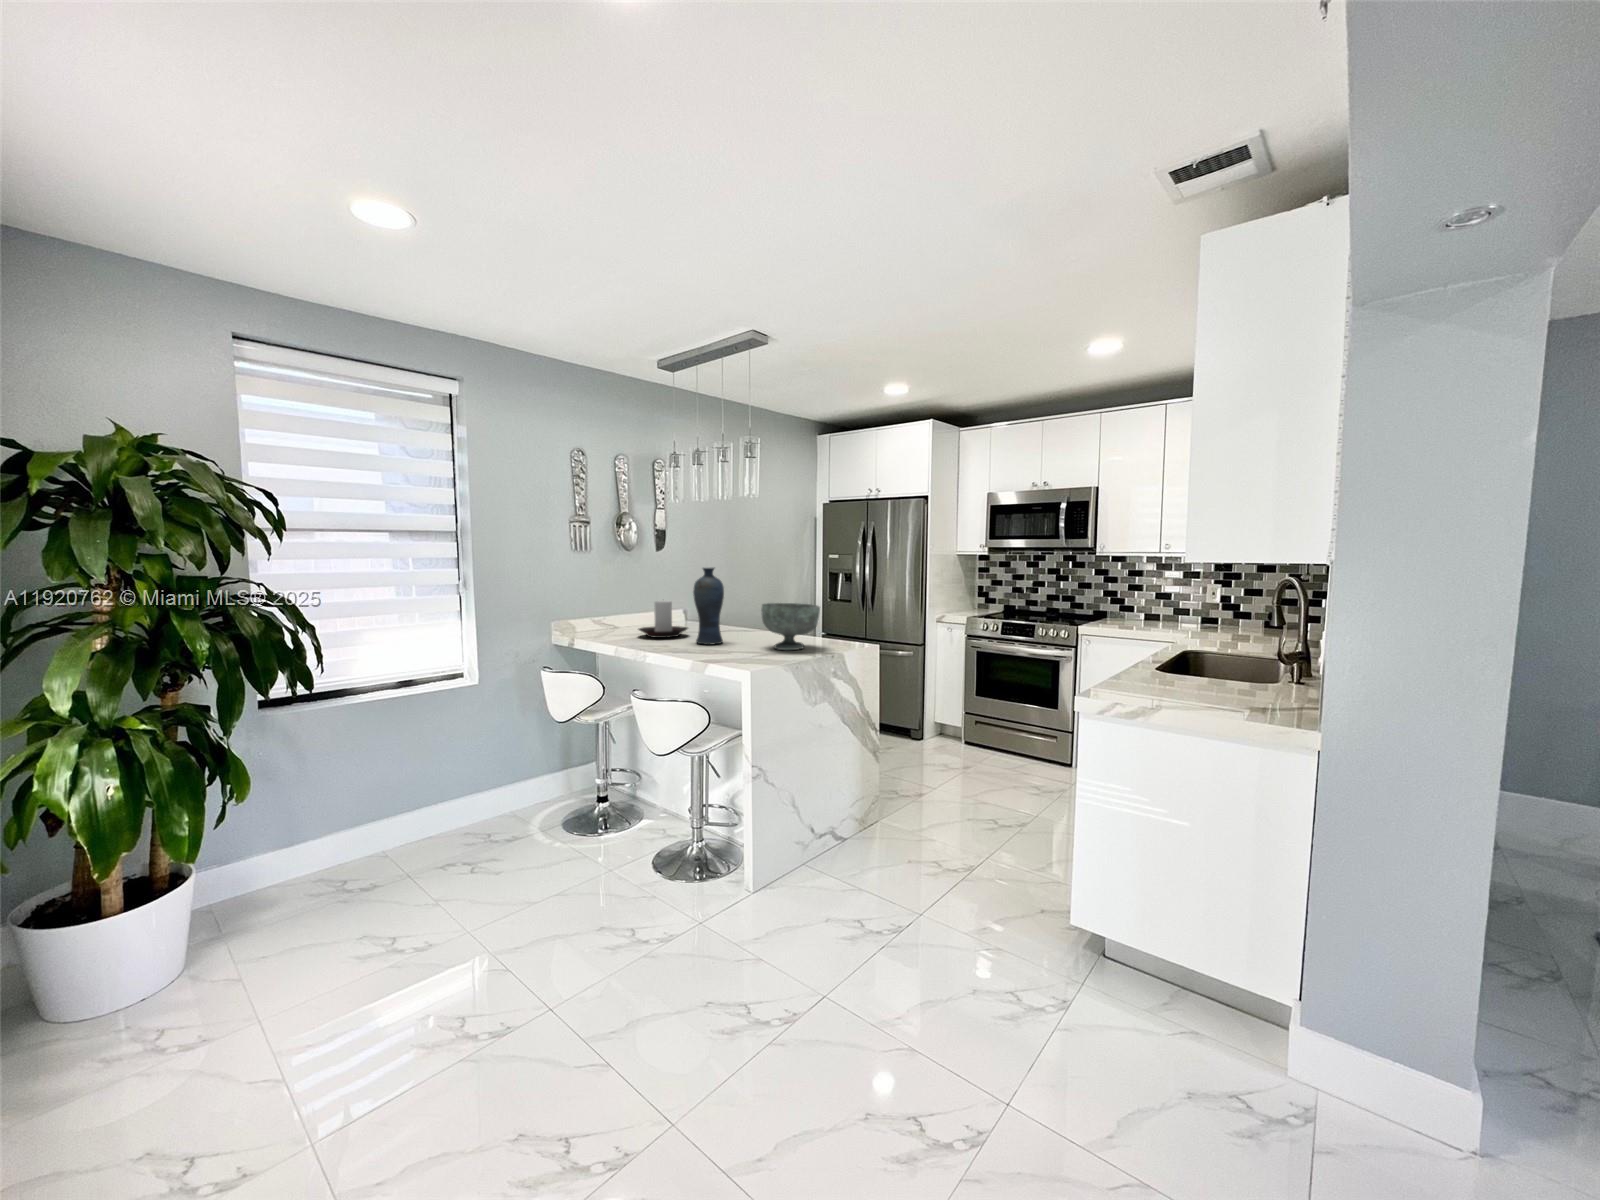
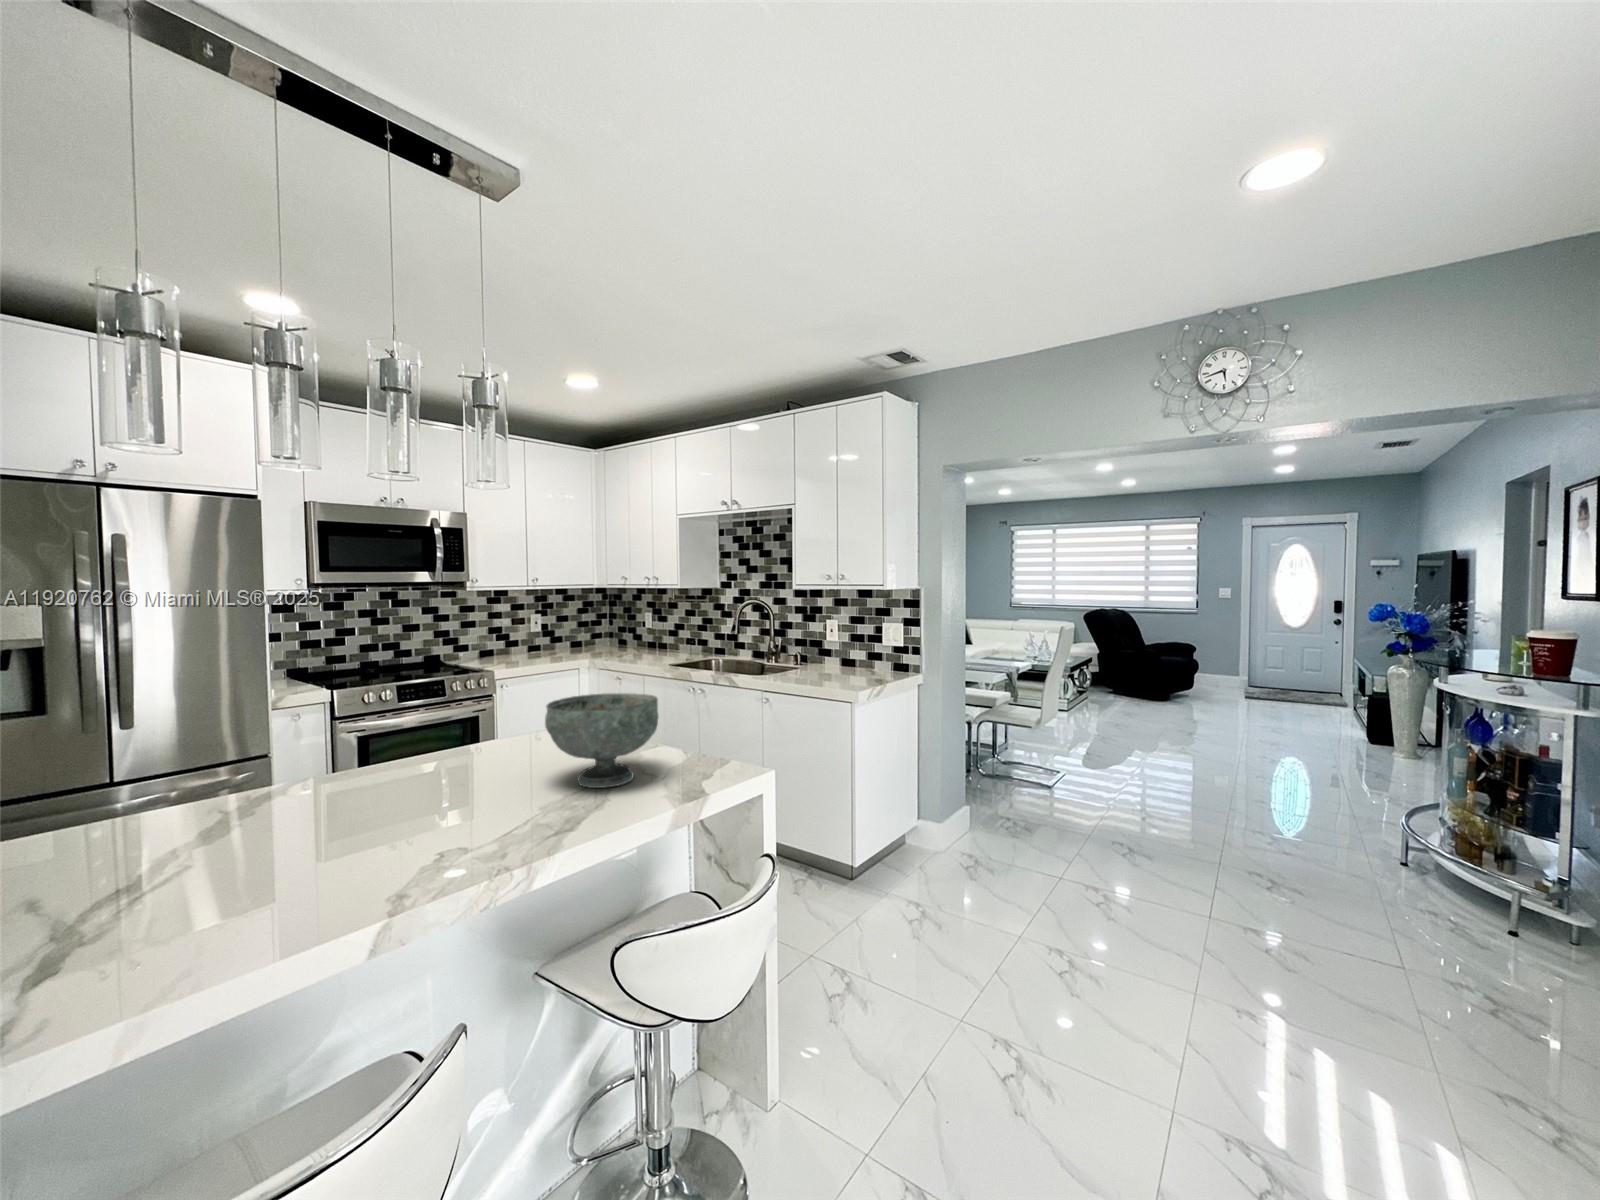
vase: present [693,568,724,644] -> none [422,652,507,853]
candle holder: present [639,601,688,638] -> none [108,784,336,938]

